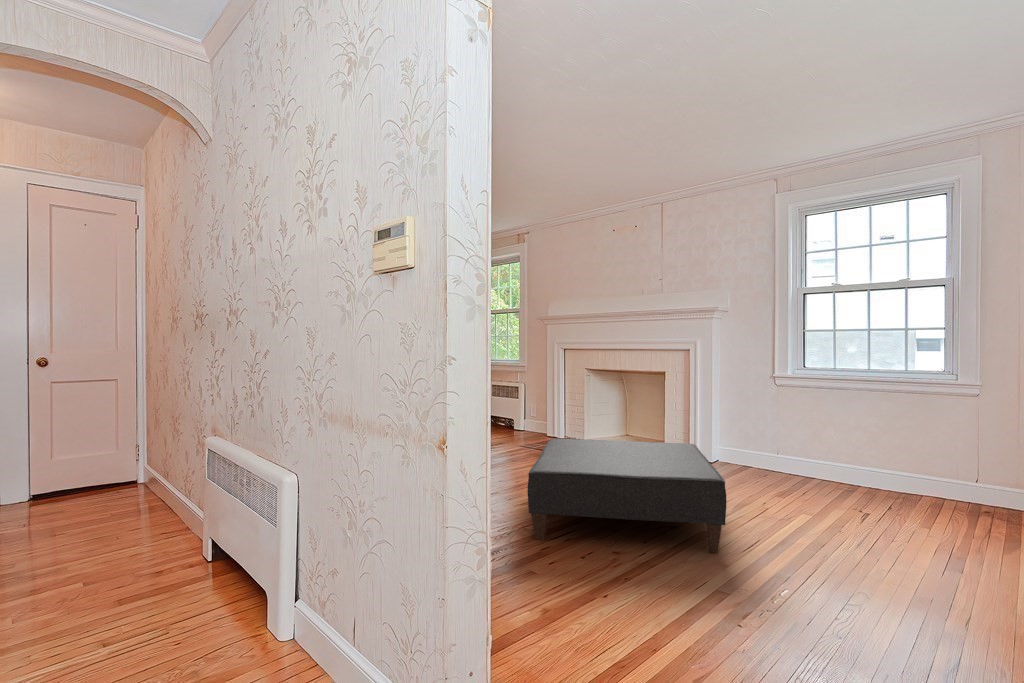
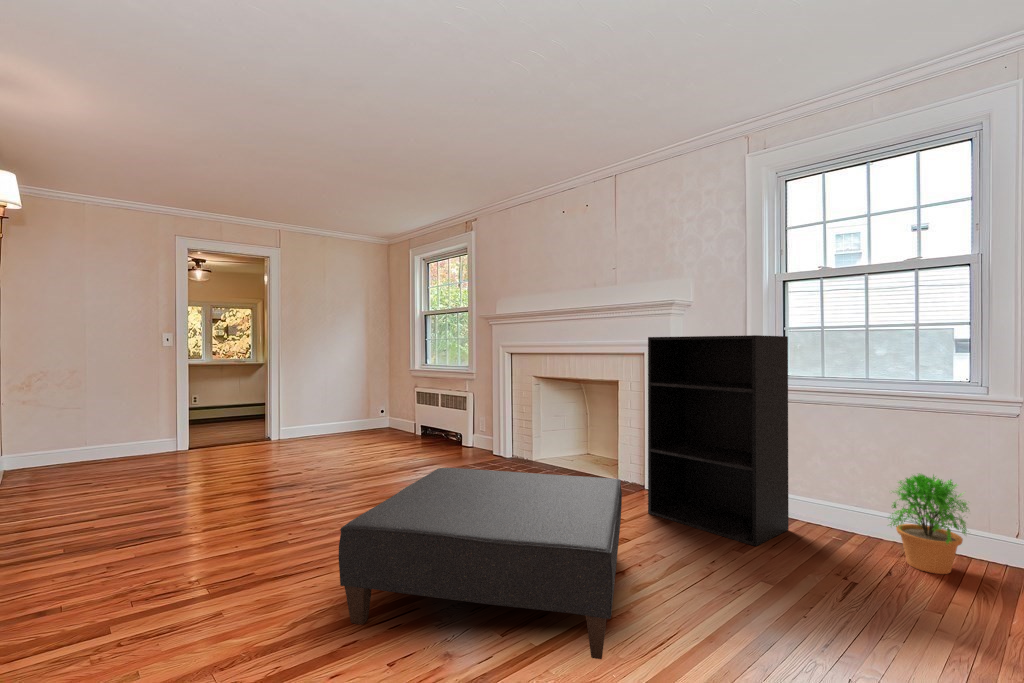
bookshelf: none [700,337,811,493] -> present [648,335,789,546]
potted plant: none [886,435,947,507] -> present [890,473,968,574]

